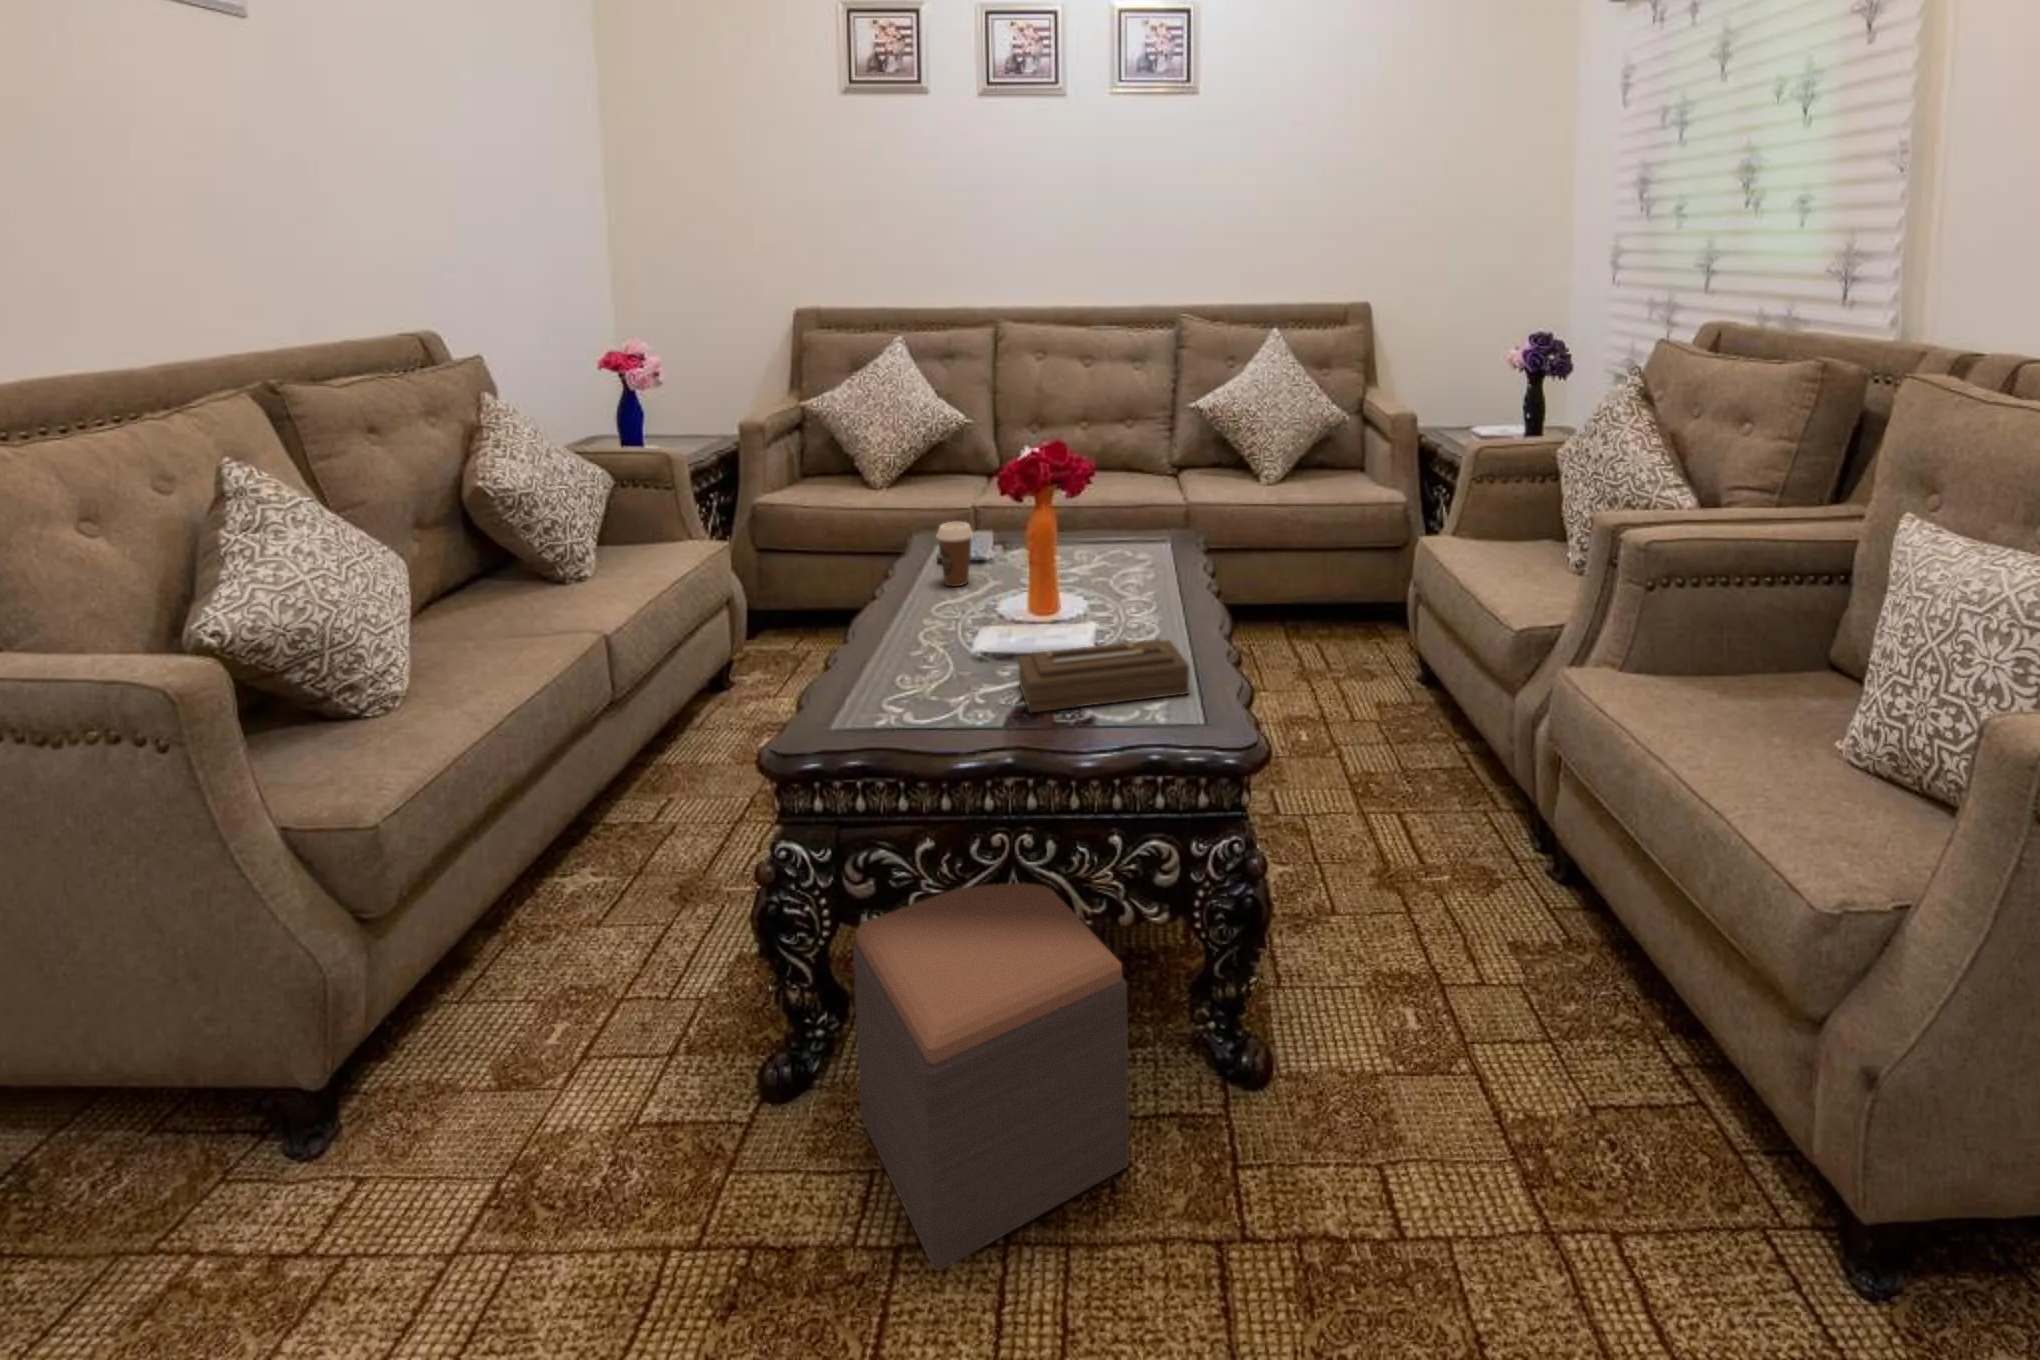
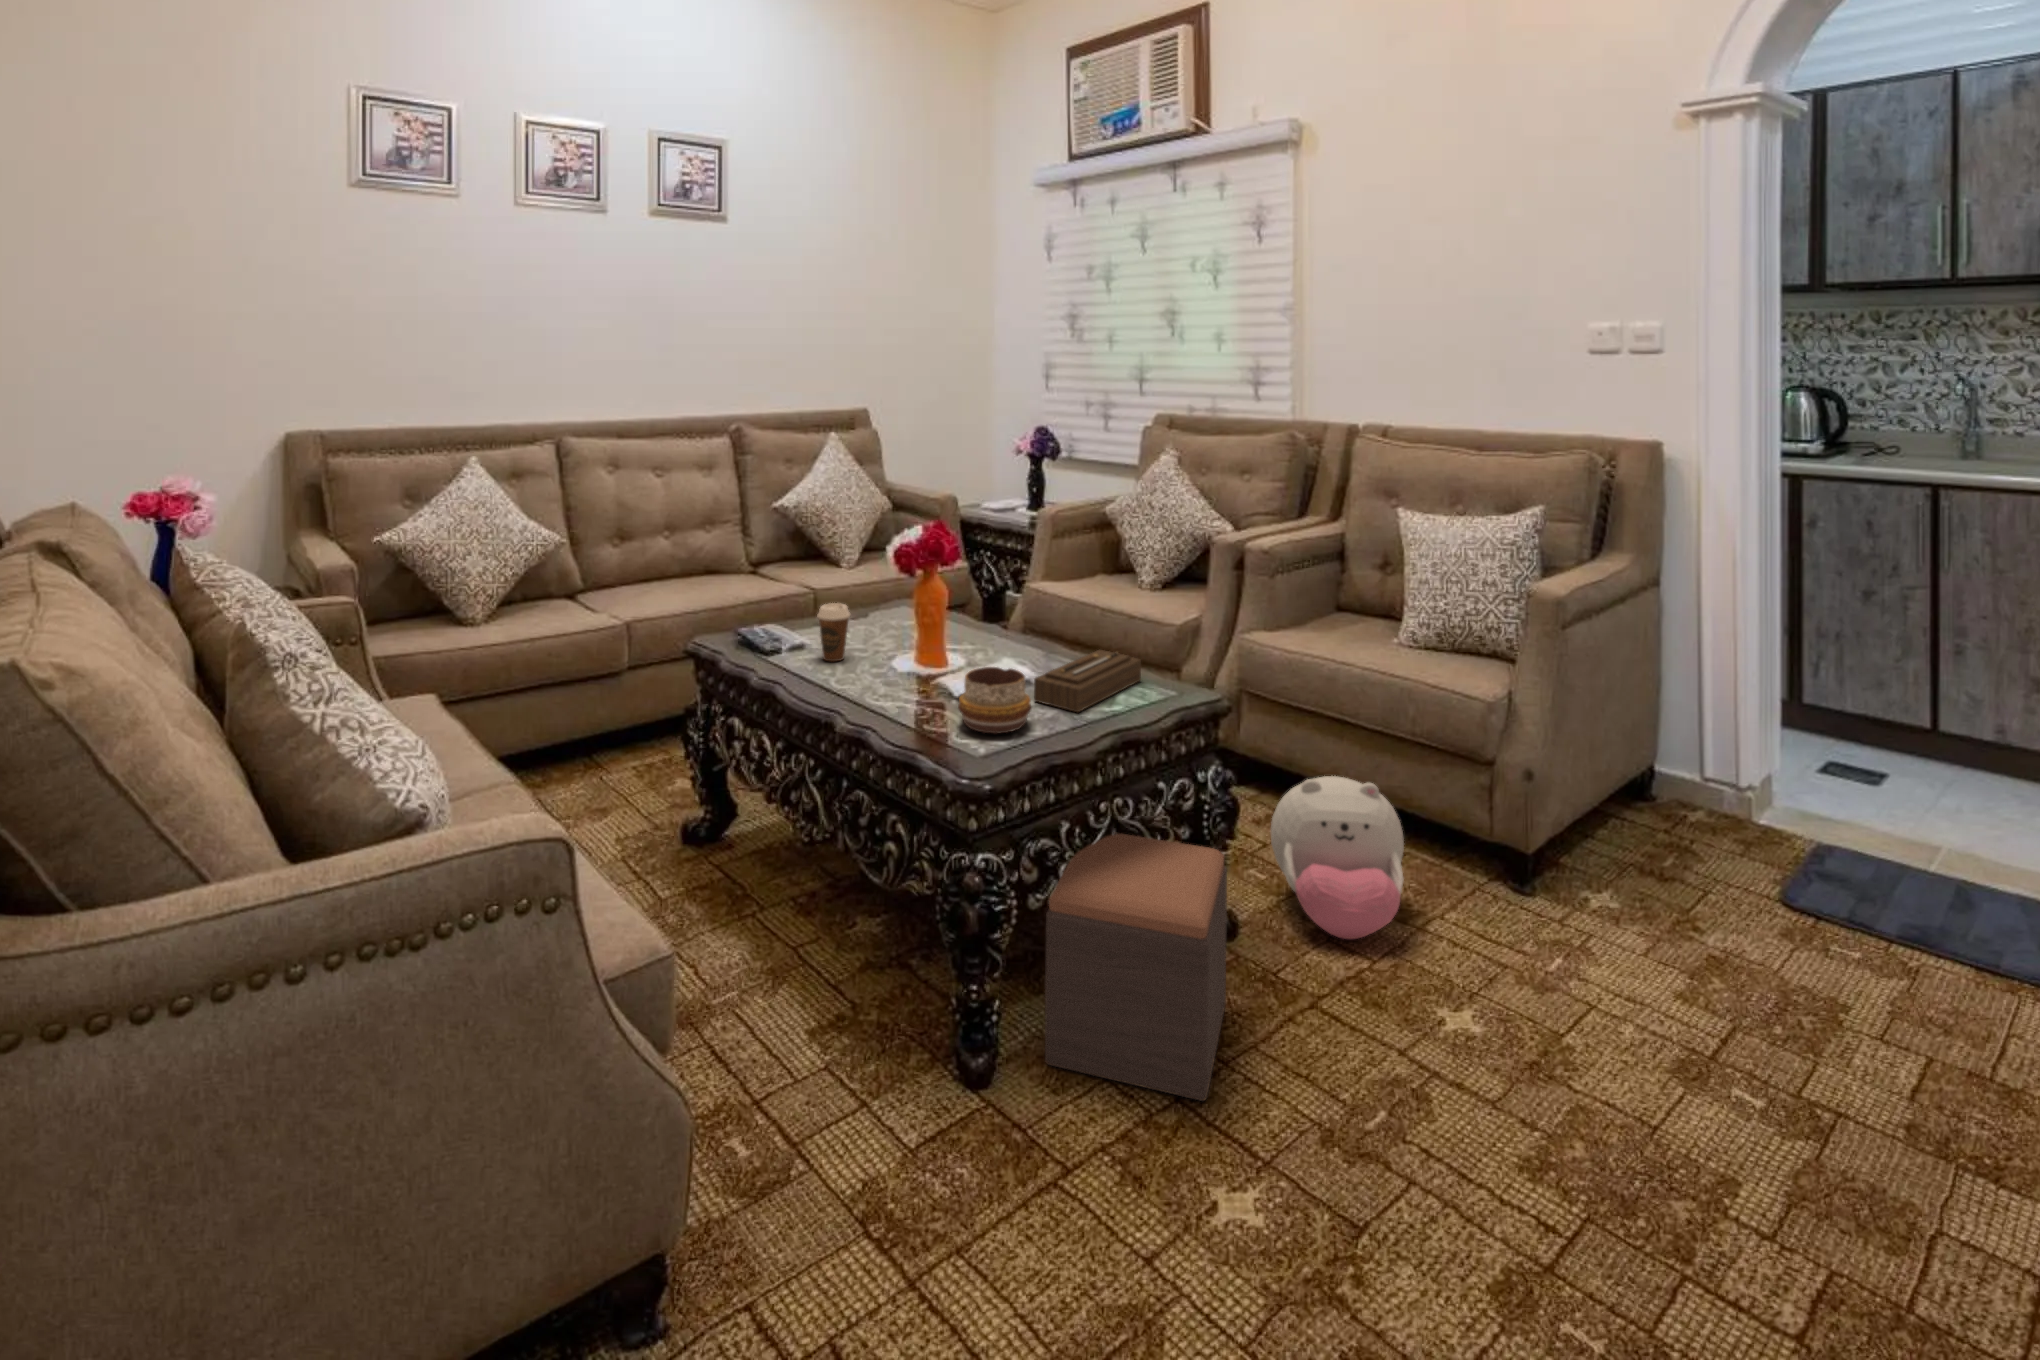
decorative bowl: none [874,628,966,713] -> present [958,667,1031,733]
plush toy: none [1346,912,1582,1189] -> present [1271,776,1404,939]

